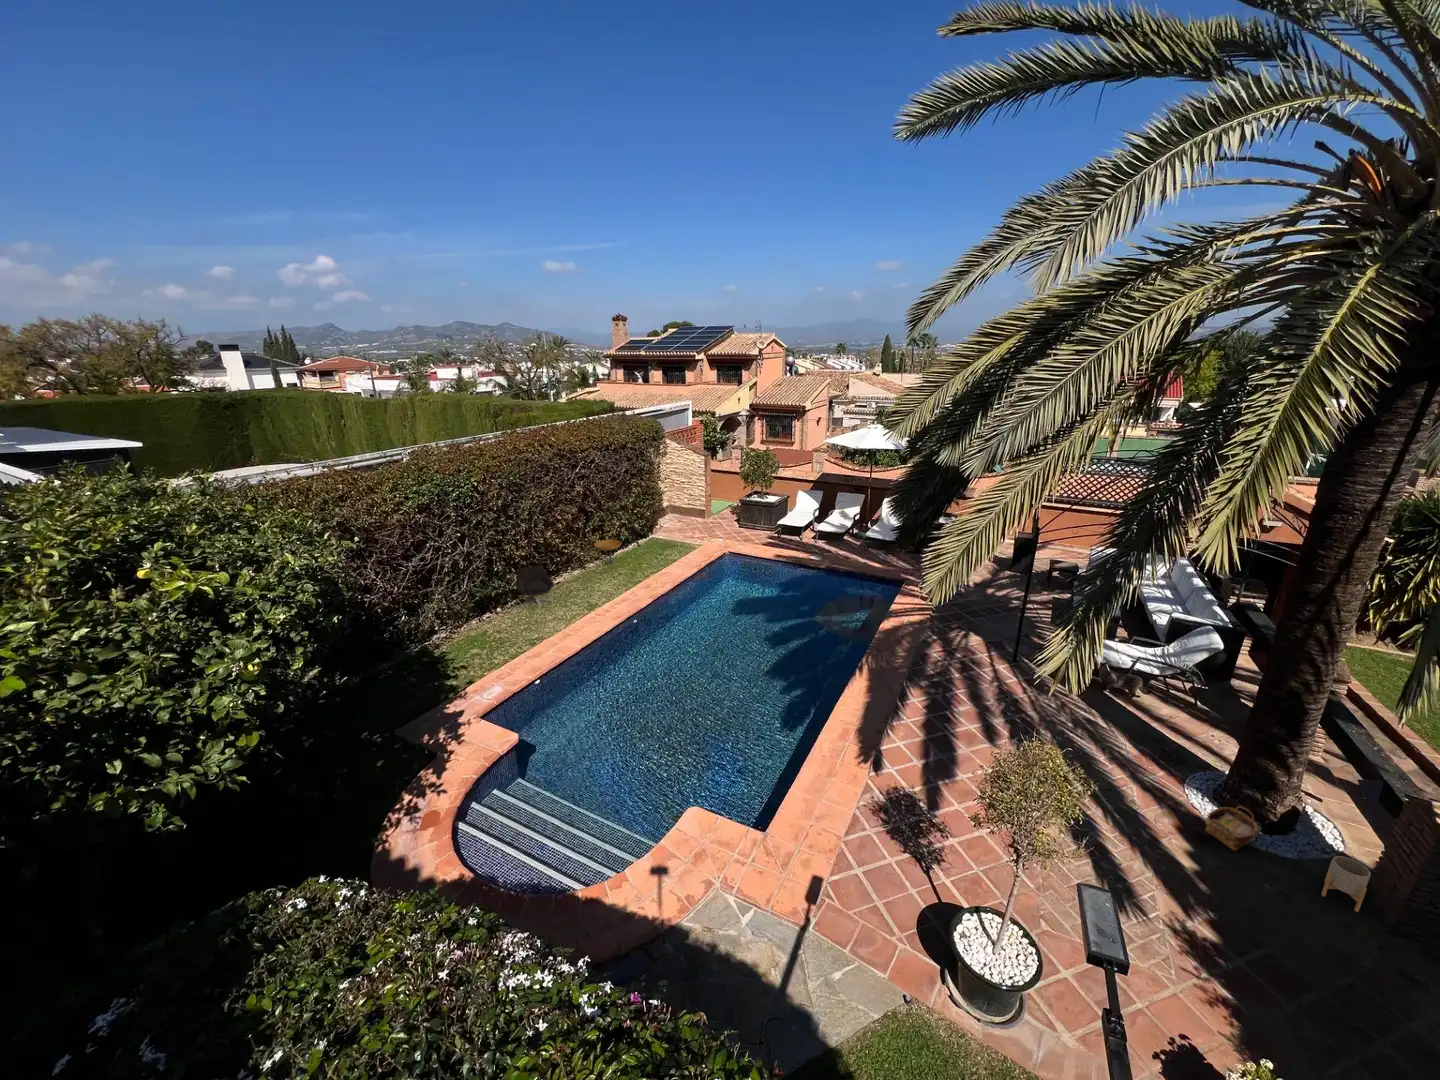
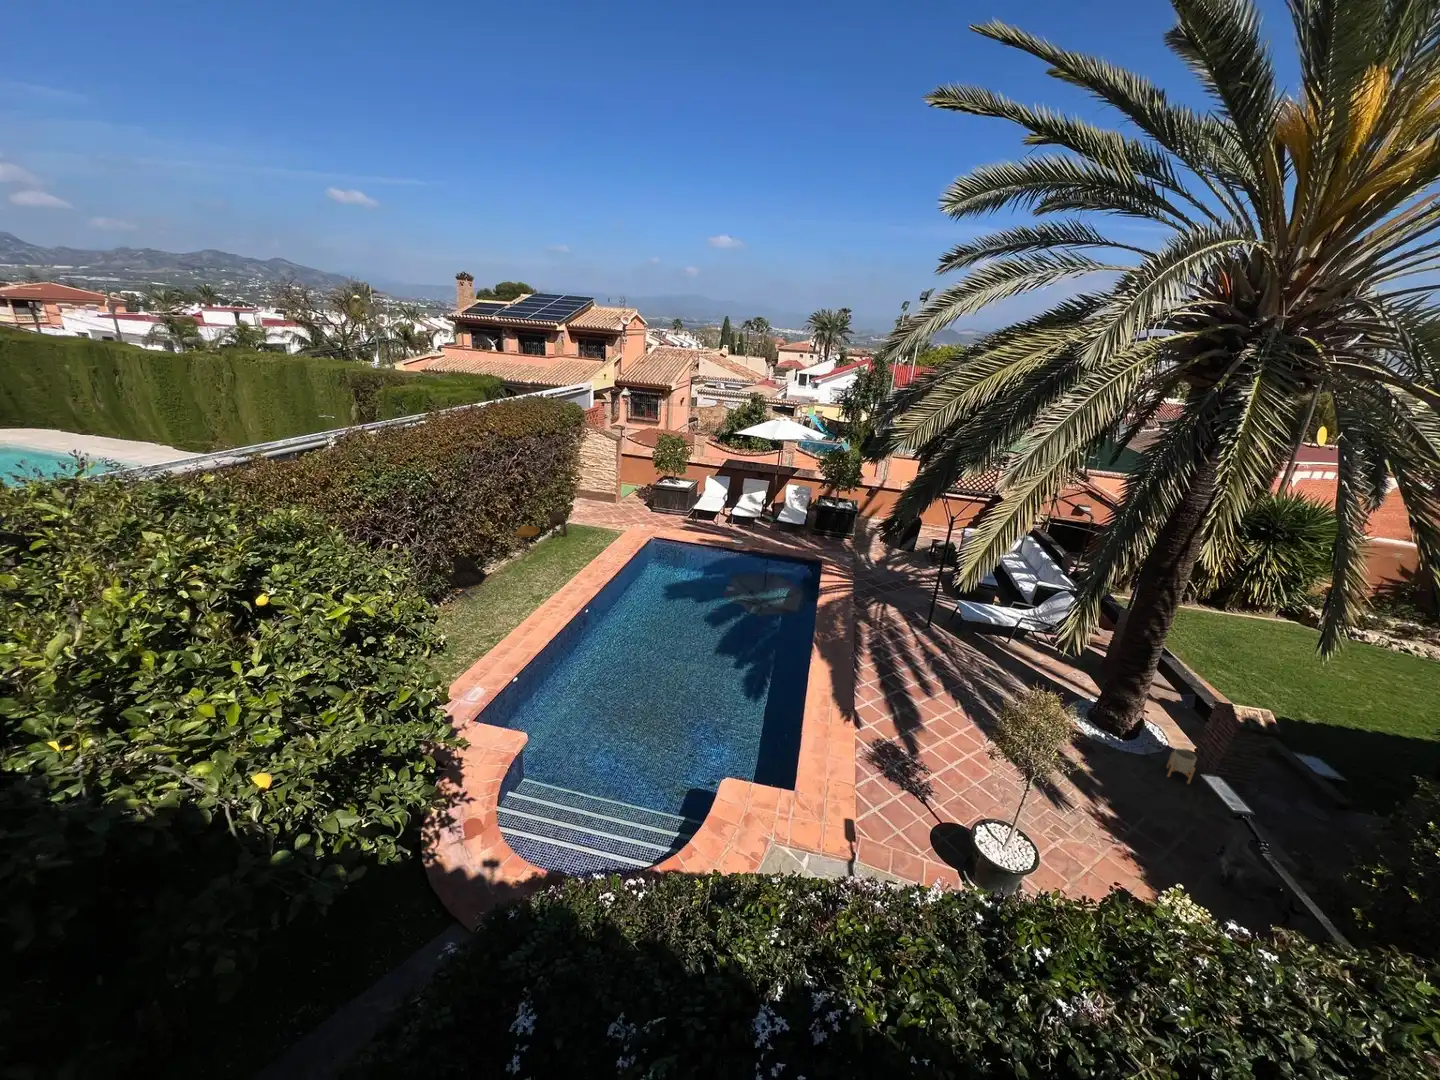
bench: none [637,527,654,553] -> present [549,511,567,538]
woven basket: present [1206,806,1258,850] -> none [1091,722,1125,754]

